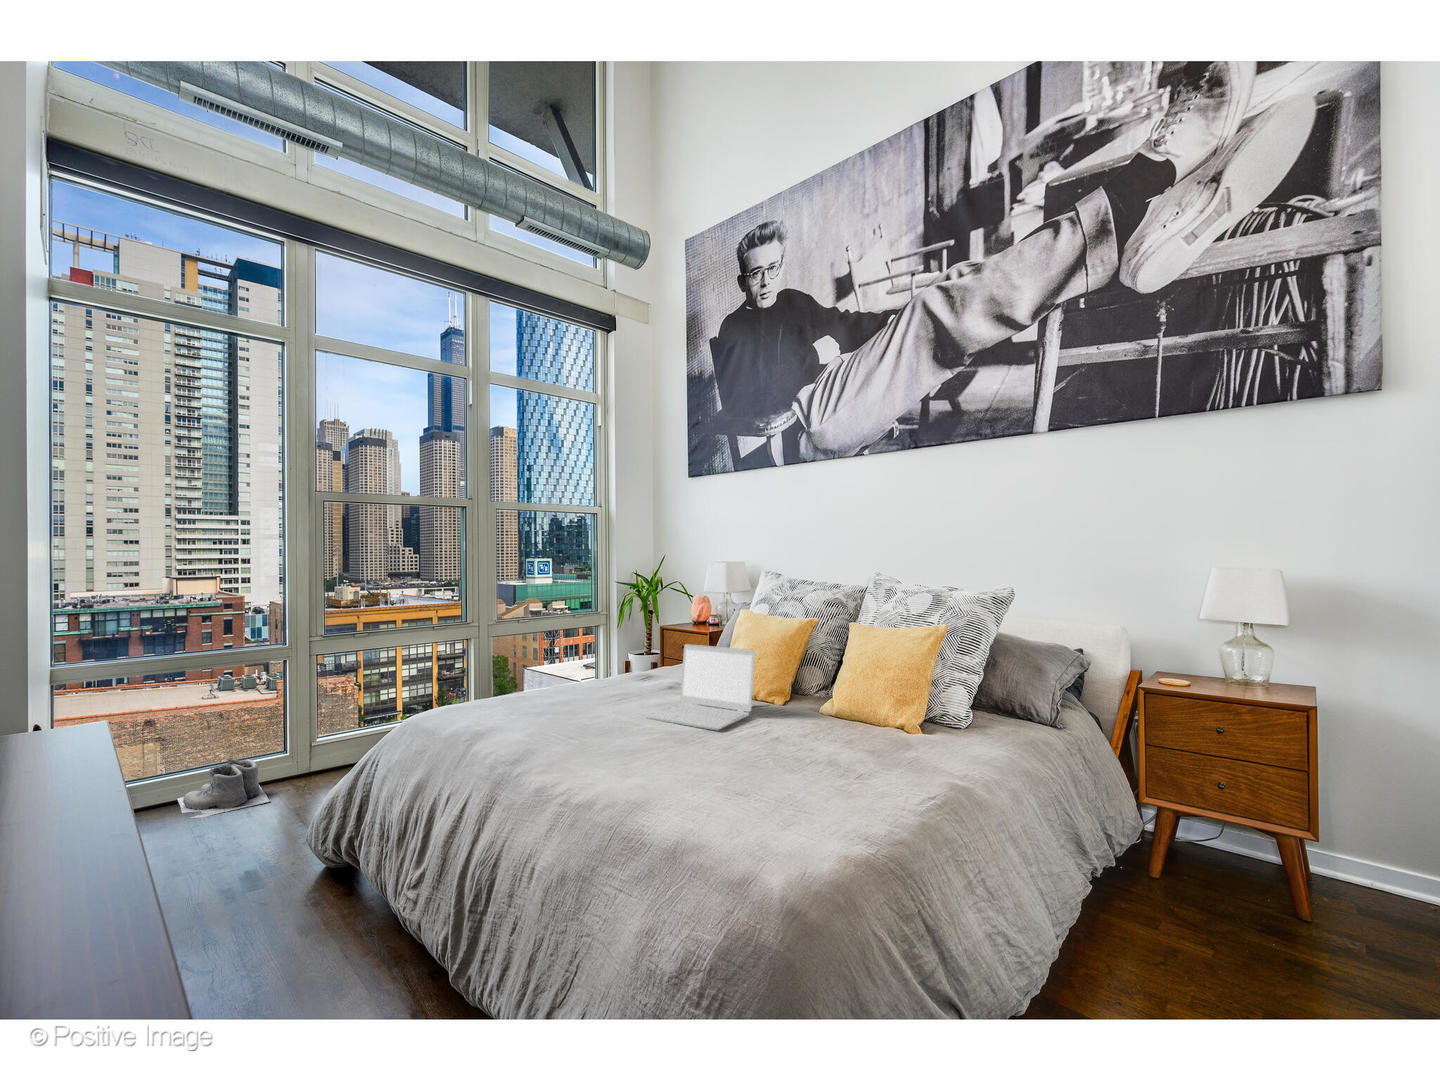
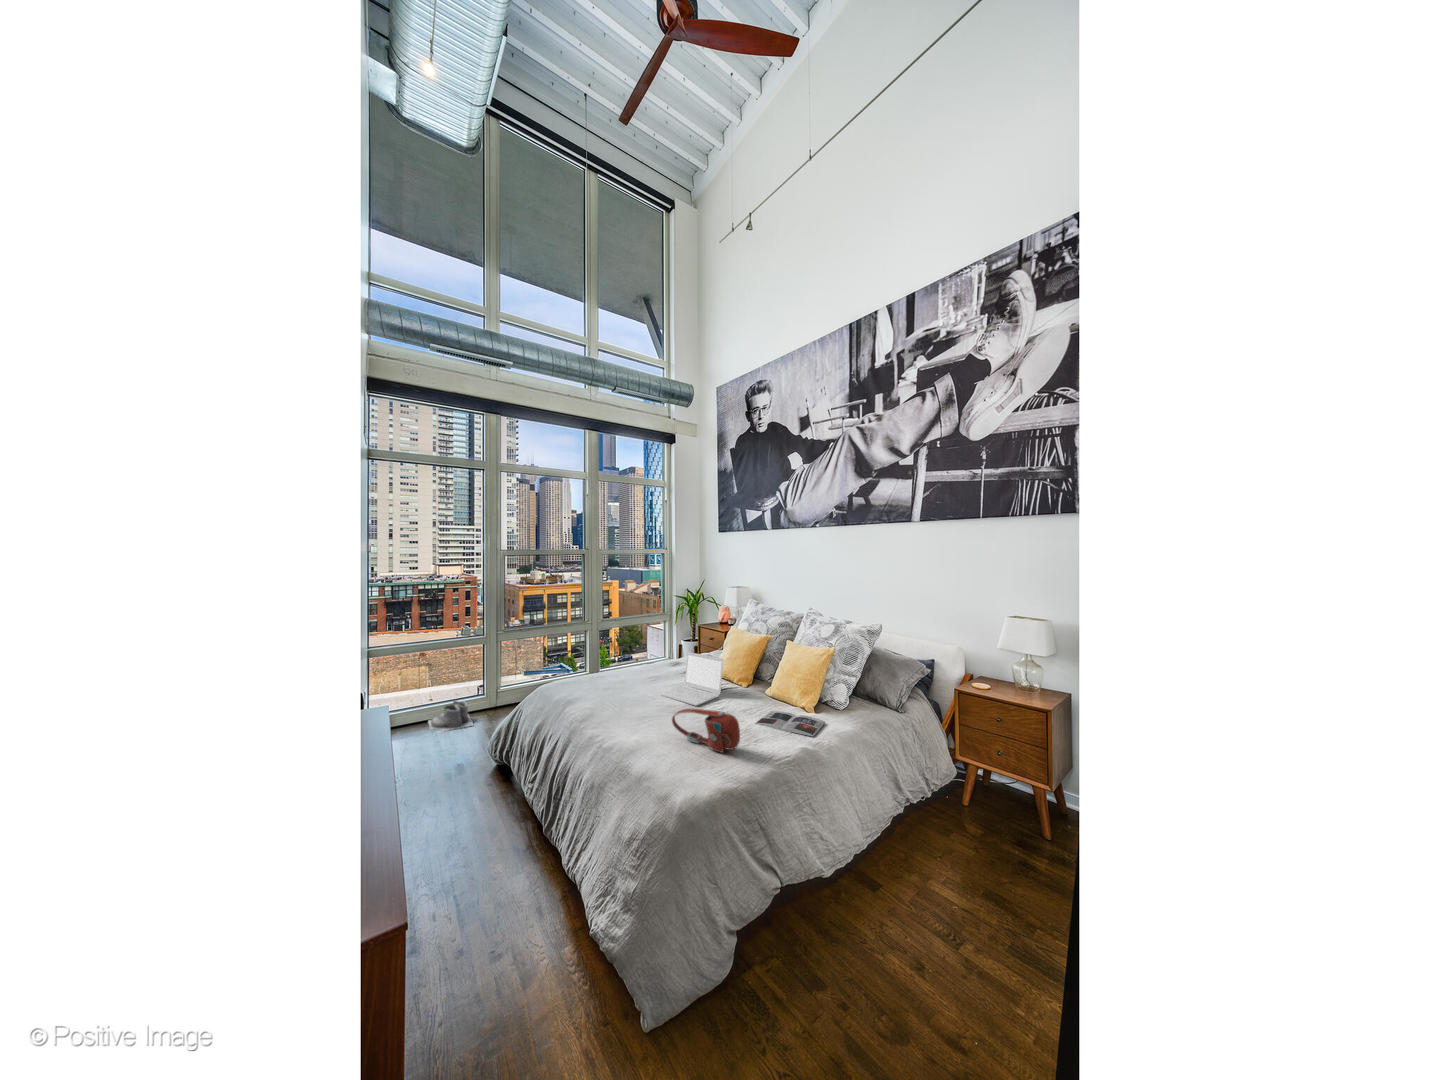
handbag: none [704,722,844,800] -> present [672,709,740,753]
magazine: none [836,732,955,766] -> present [755,711,825,737]

